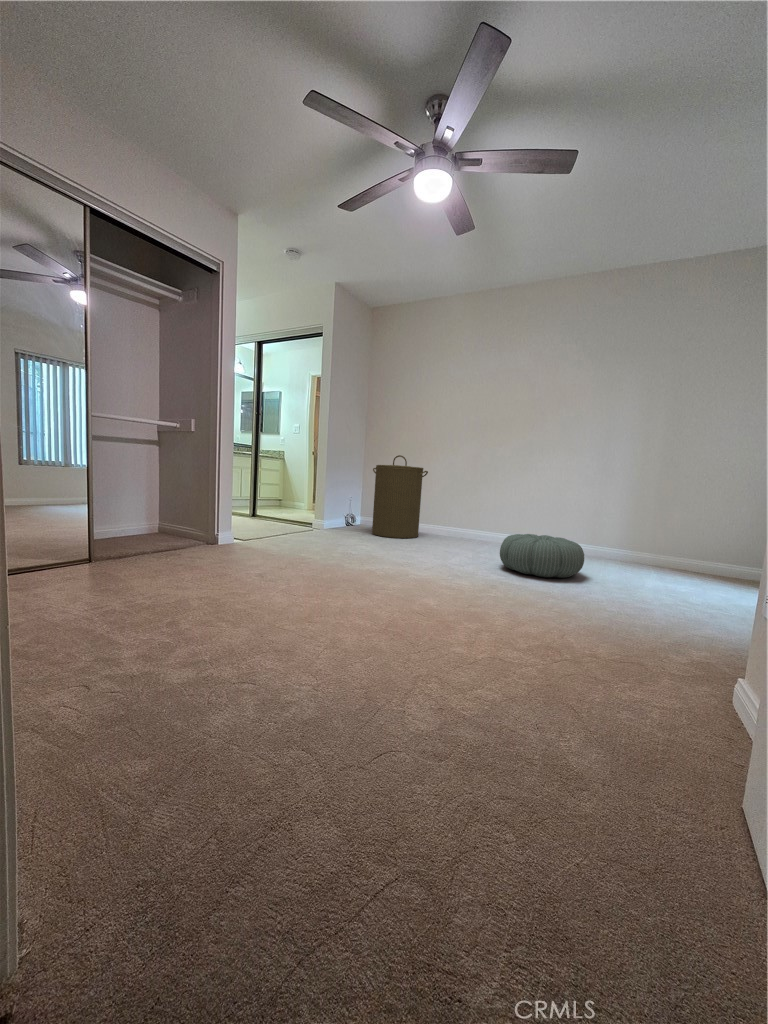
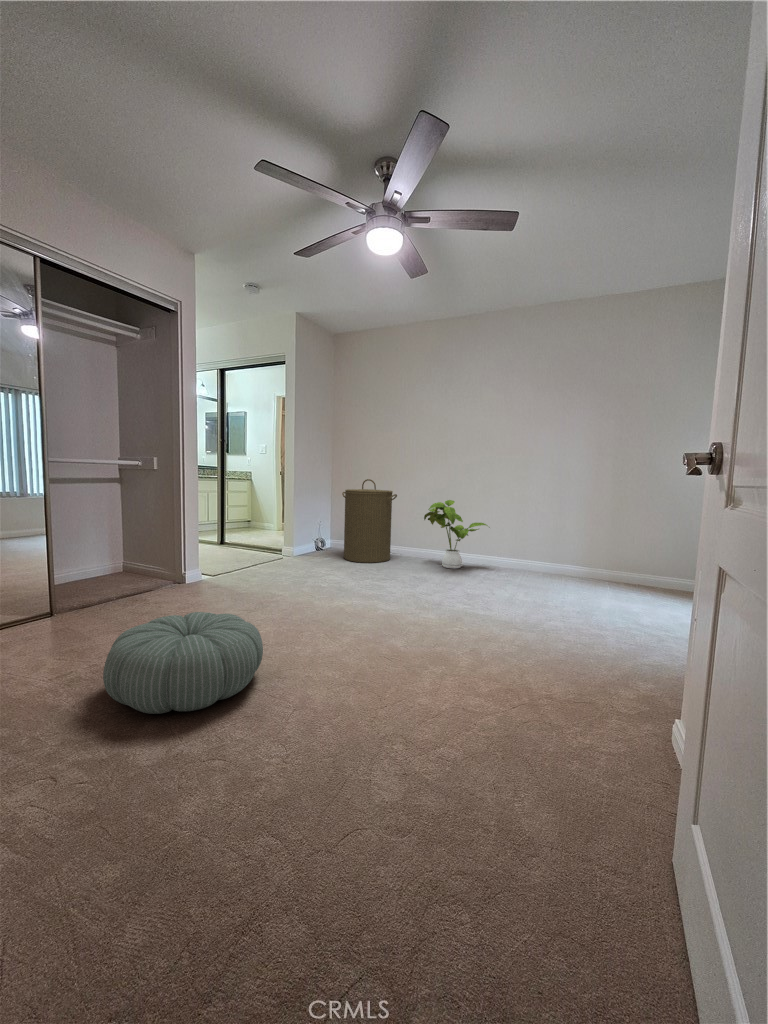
house plant: none [454,477,523,547] -> present [424,500,488,569]
pouf: present [500,534,584,578] -> present [103,612,263,714]

